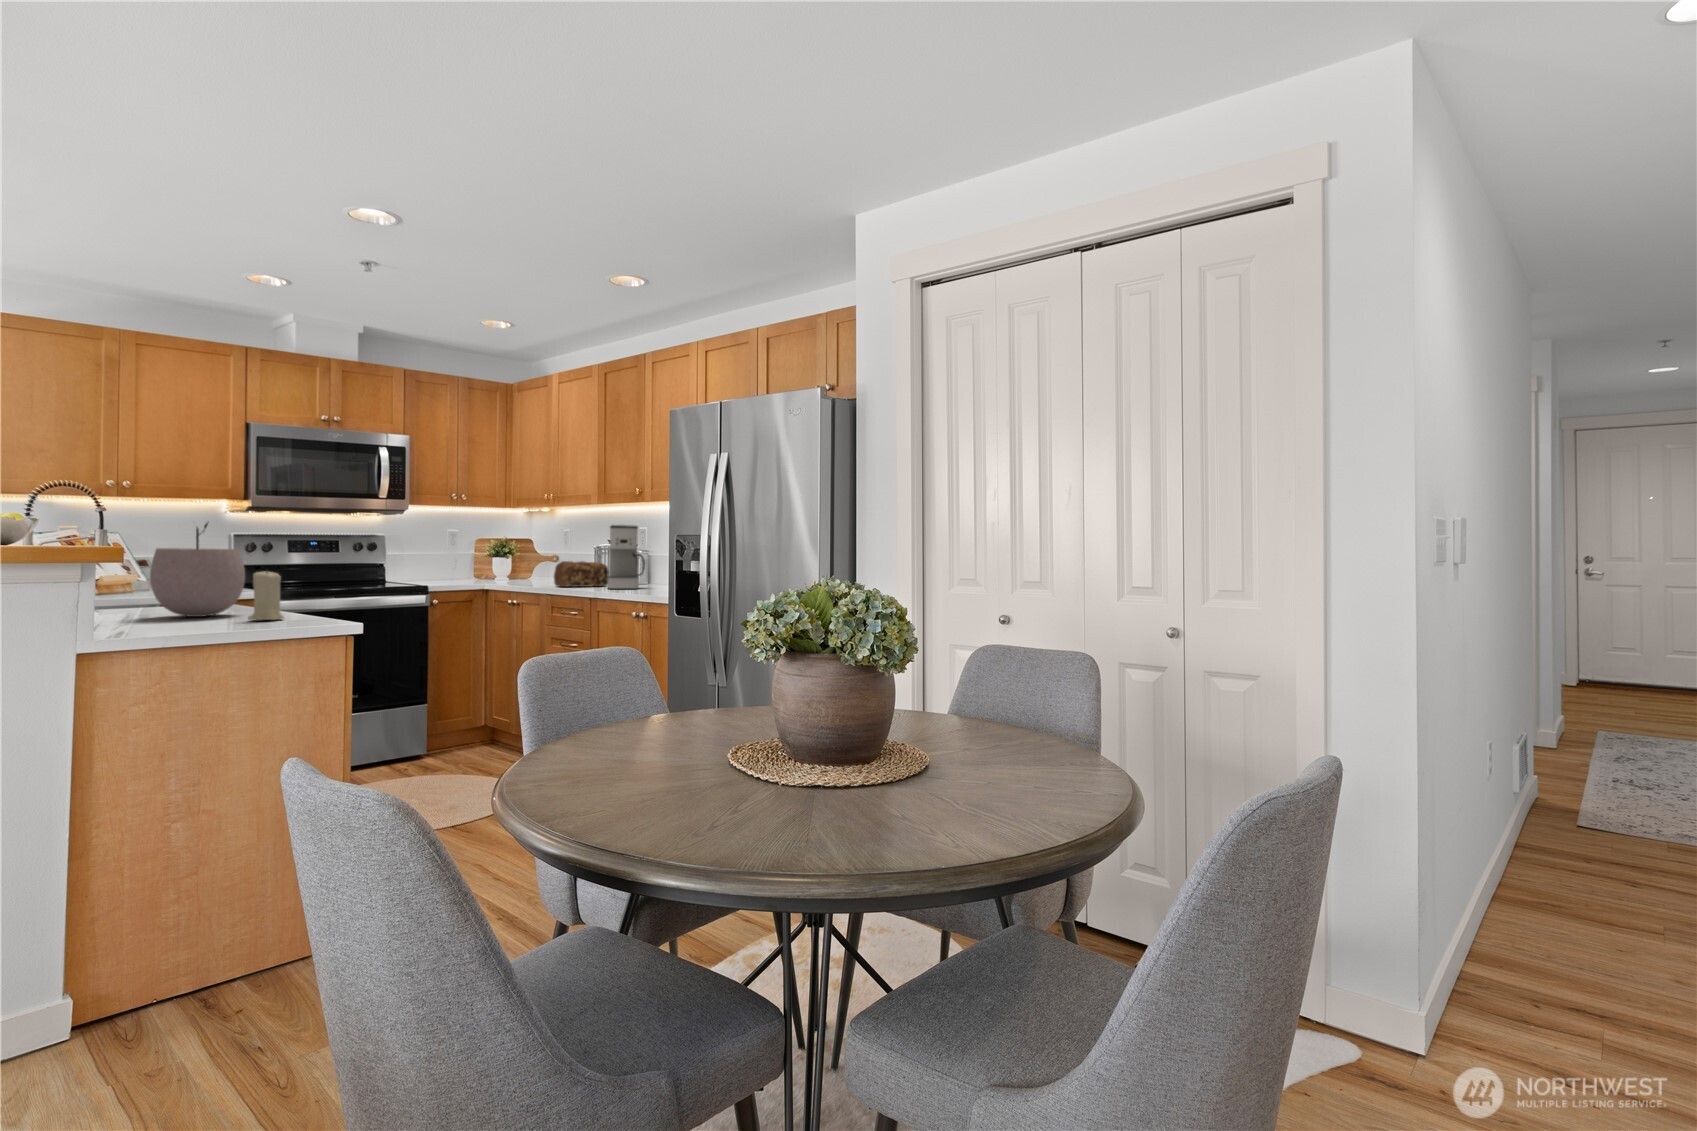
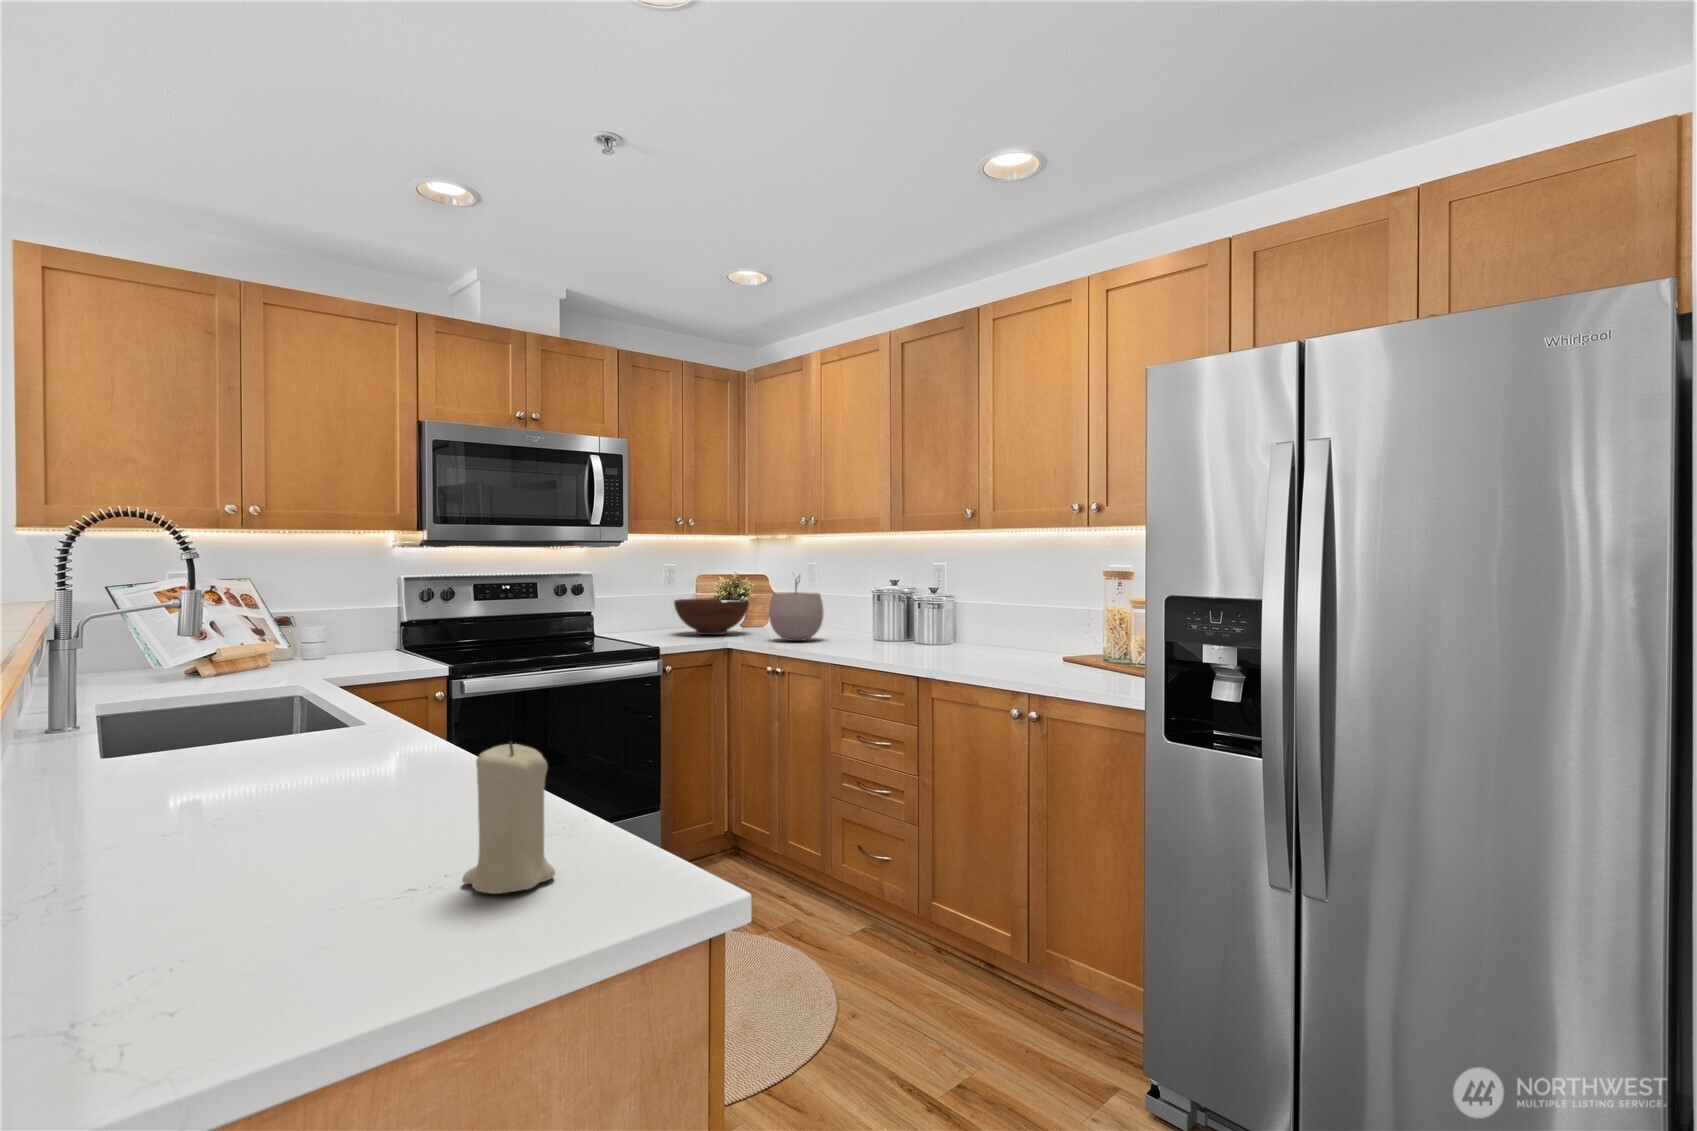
plant pot: present [150,523,245,617] -> present [769,577,823,641]
coffee maker: present [608,525,645,589] -> none [914,561,971,656]
fruit bowl: none [450,556,510,582] -> present [674,598,749,635]
bread loaf: present [554,561,609,587] -> none [830,611,905,650]

